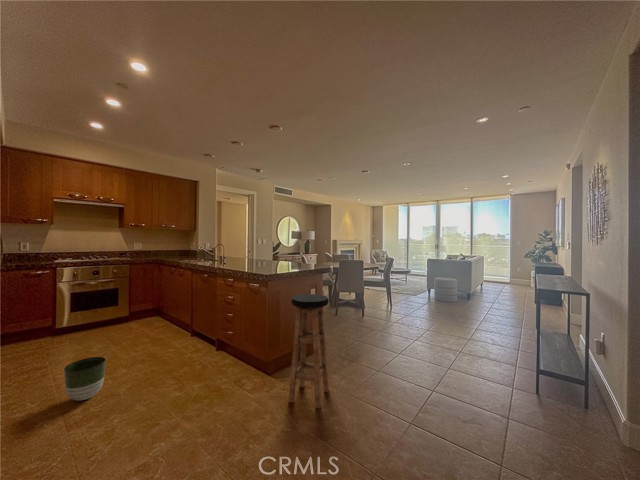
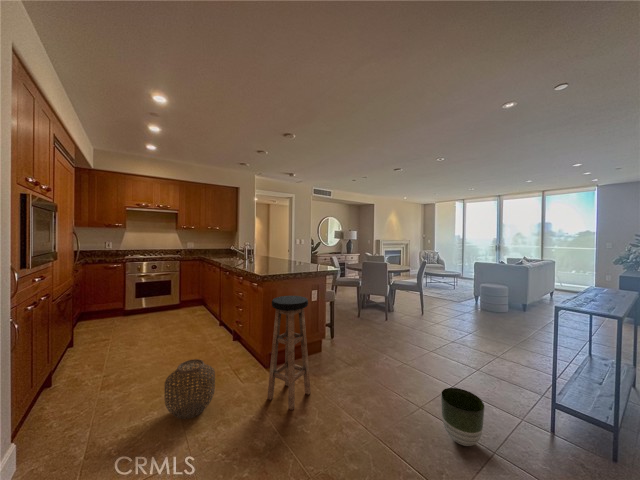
planter: present [64,357,106,401] -> present [441,388,485,446]
woven basket: none [183,370,237,438] -> present [164,359,215,419]

